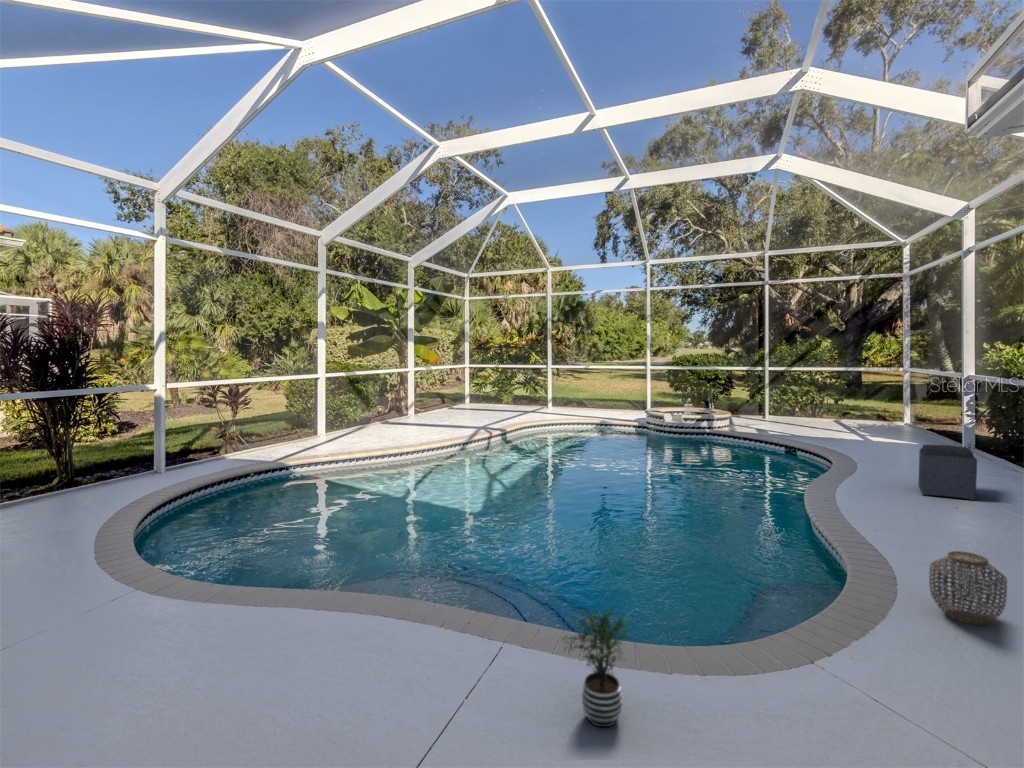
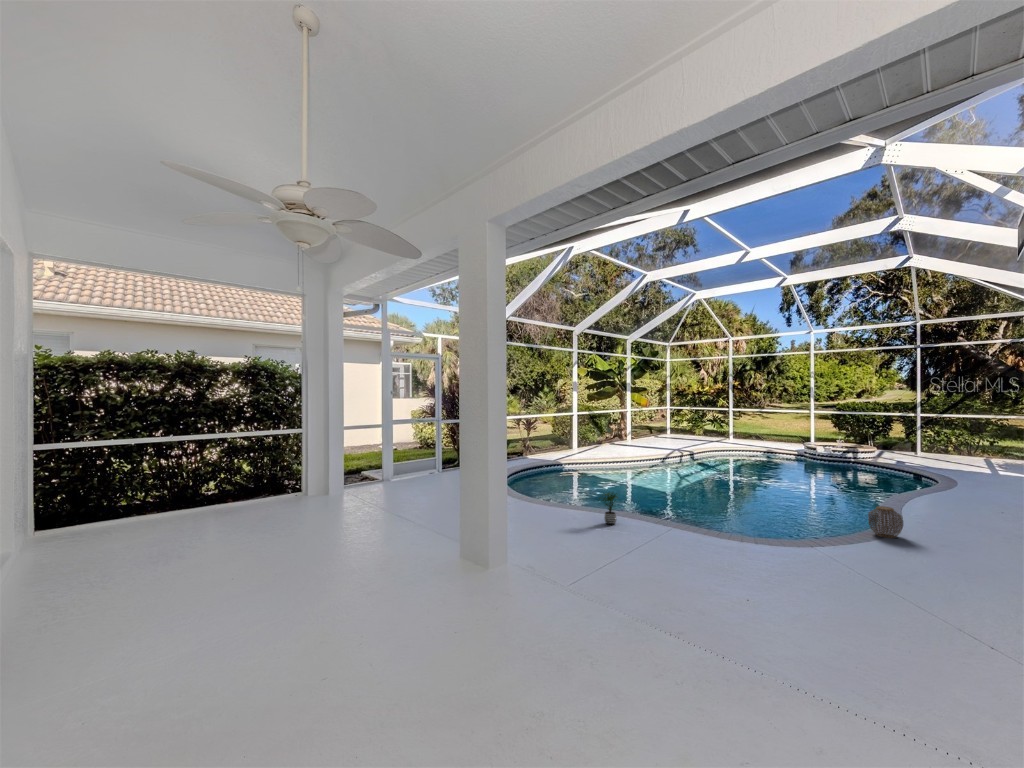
ottoman: present [919,445,977,500] -> none [962,471,1007,507]
potted plant: present [563,609,630,727] -> present [599,492,618,525]

